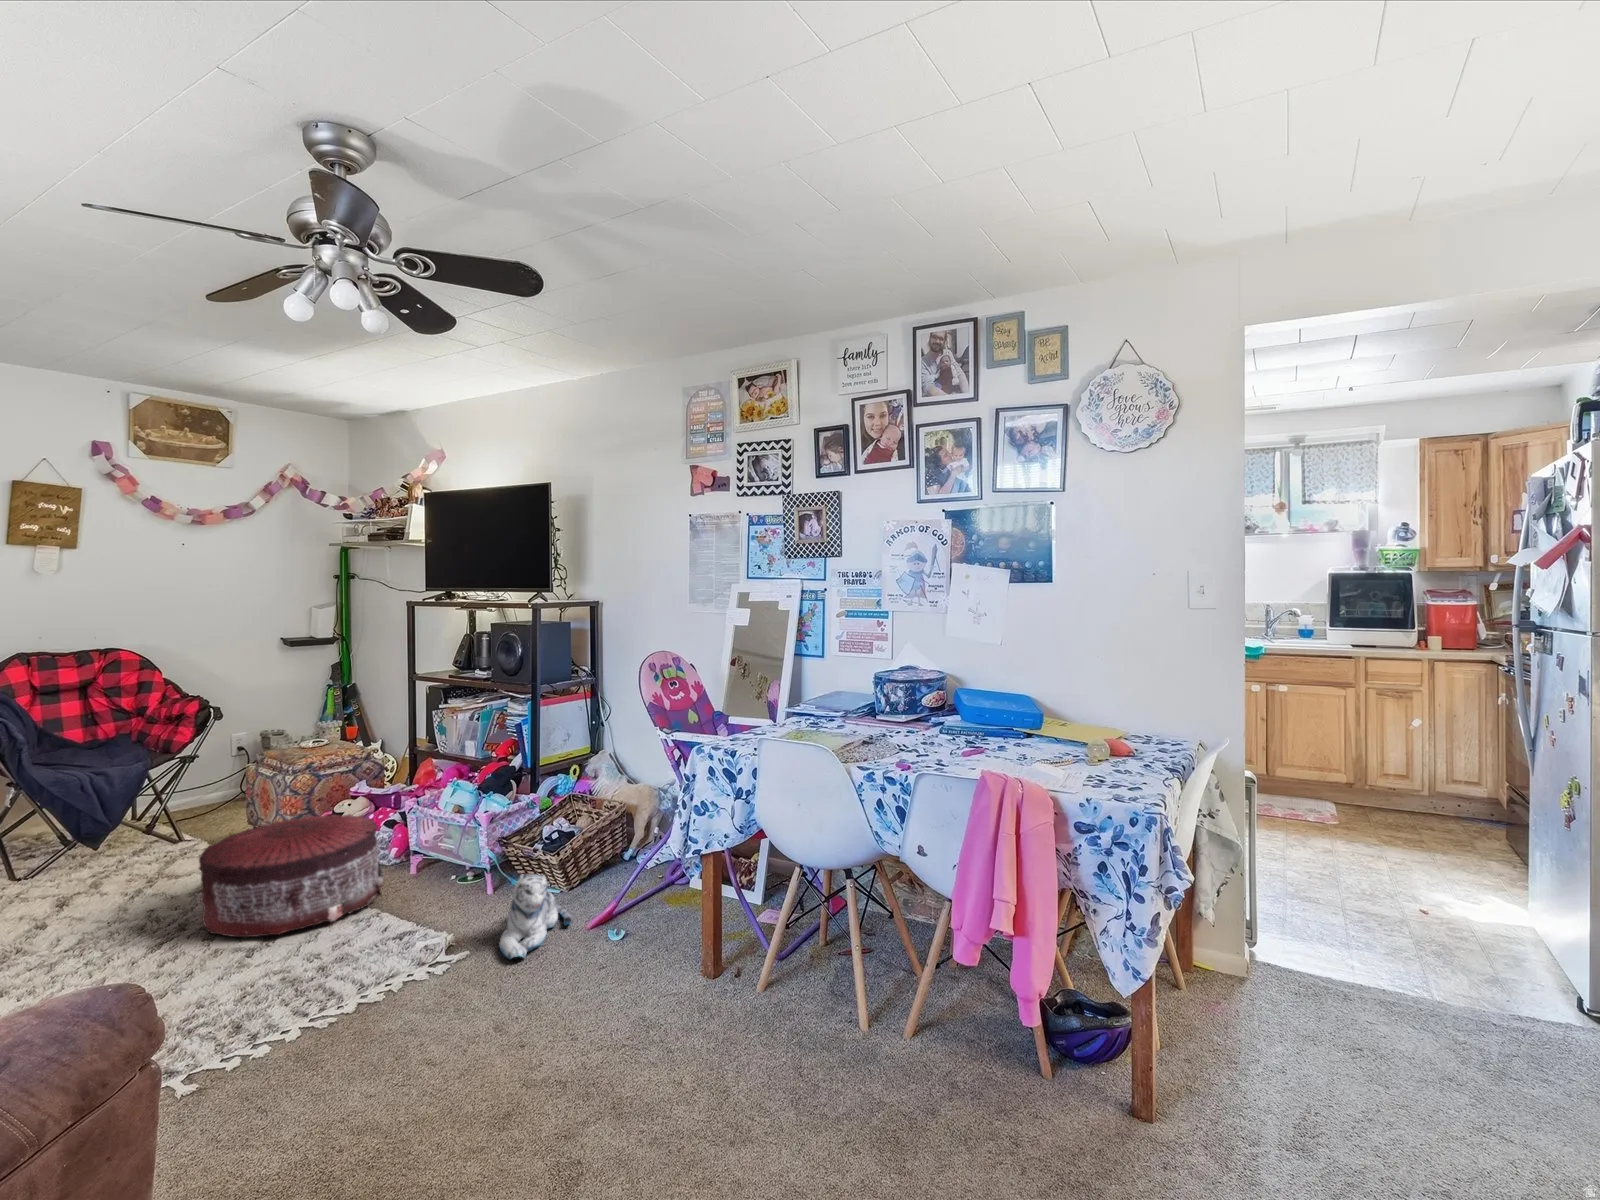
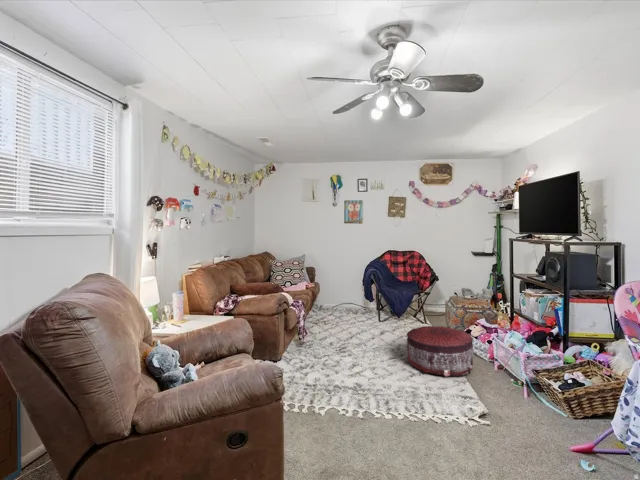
plush toy: present [499,874,571,960] -> none [505,396,560,445]

